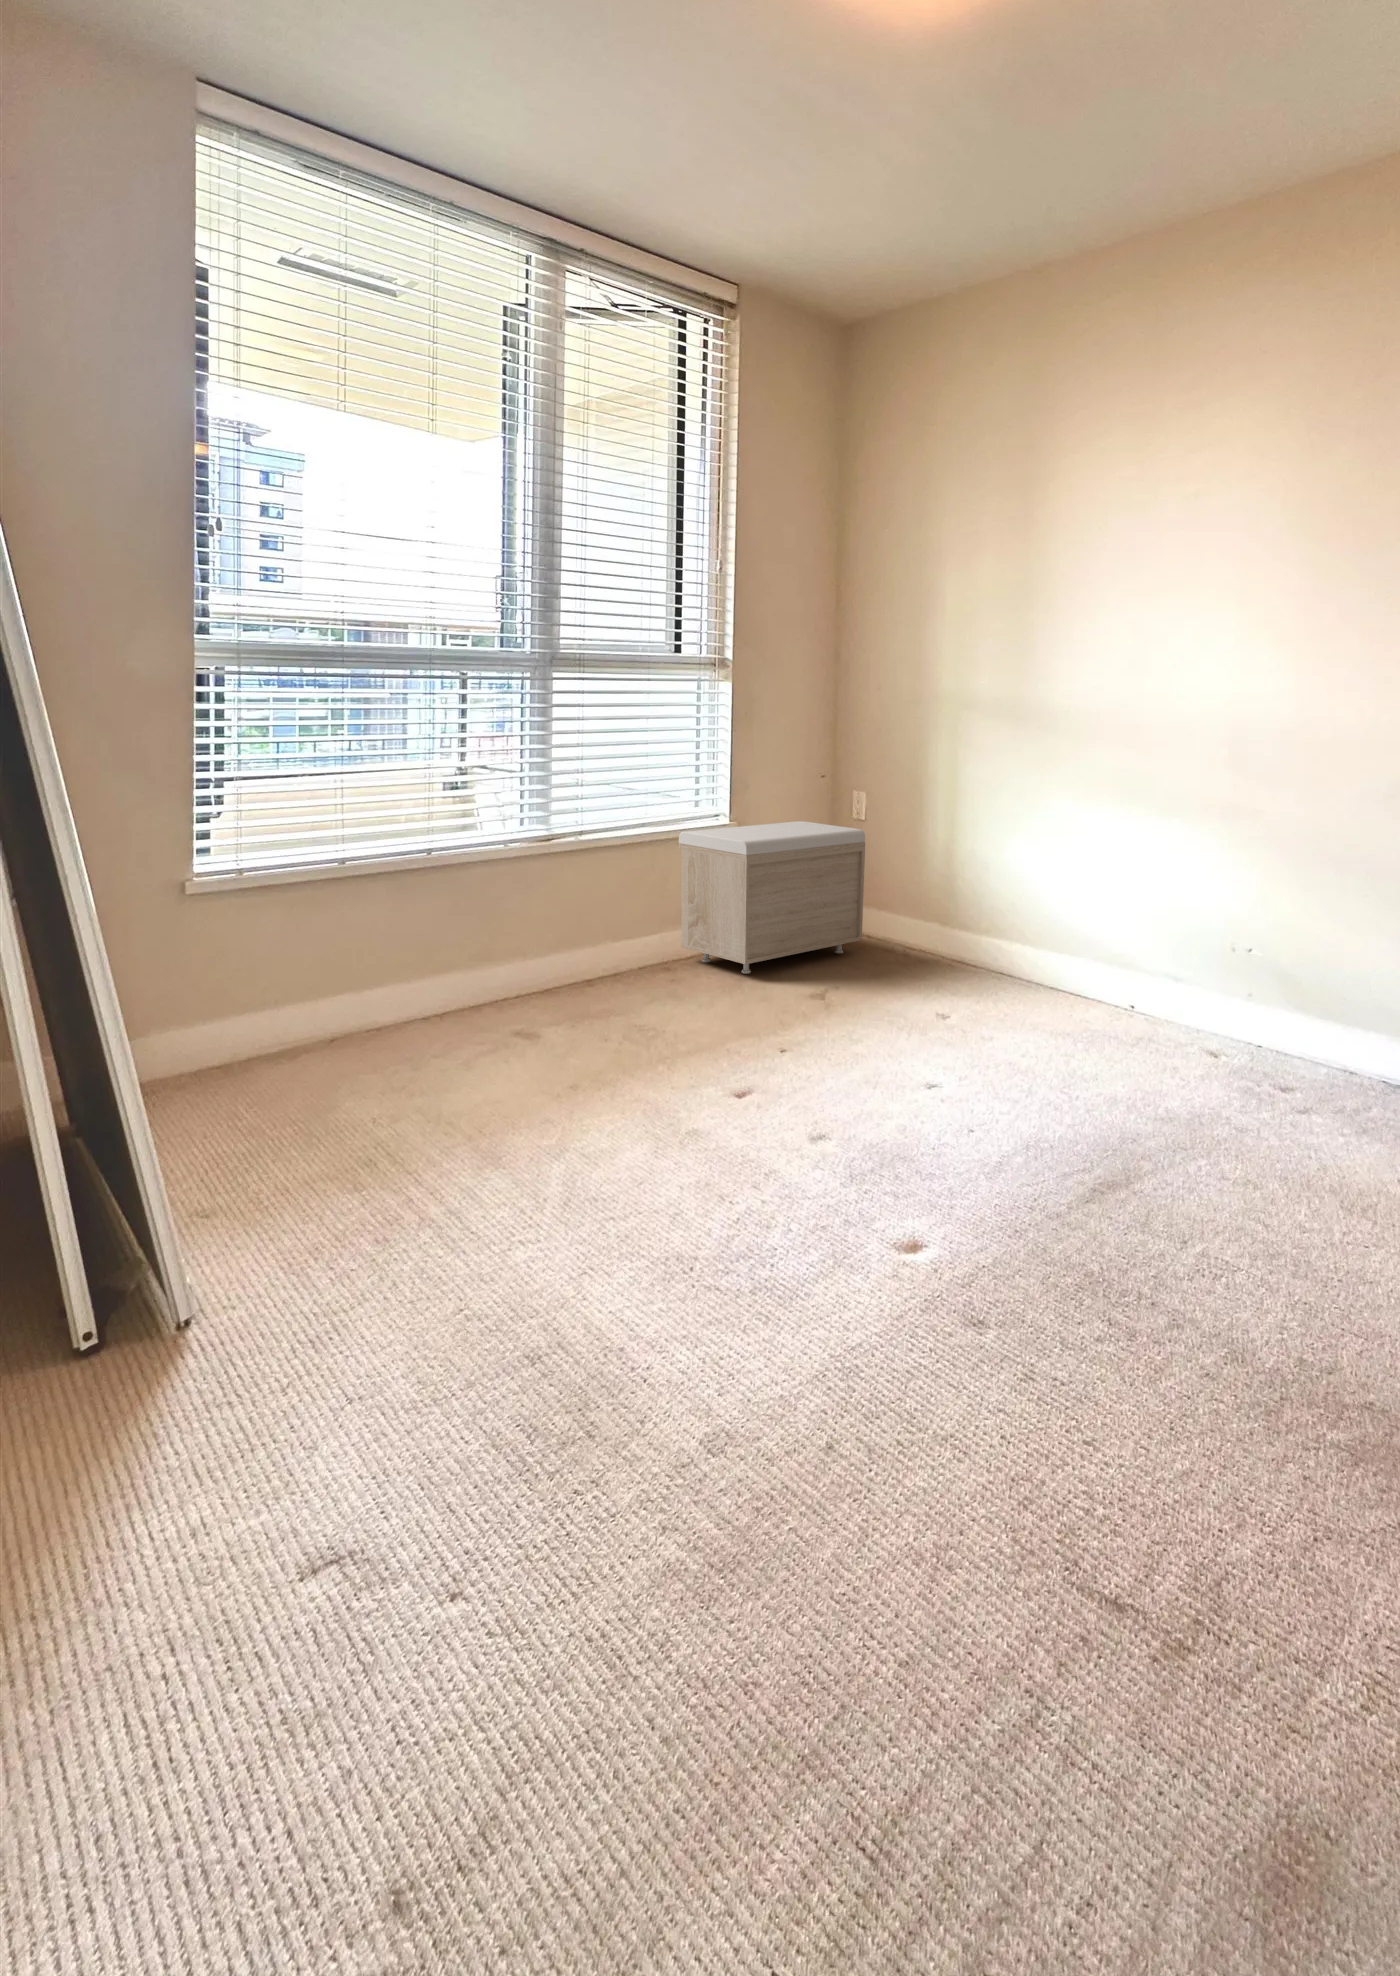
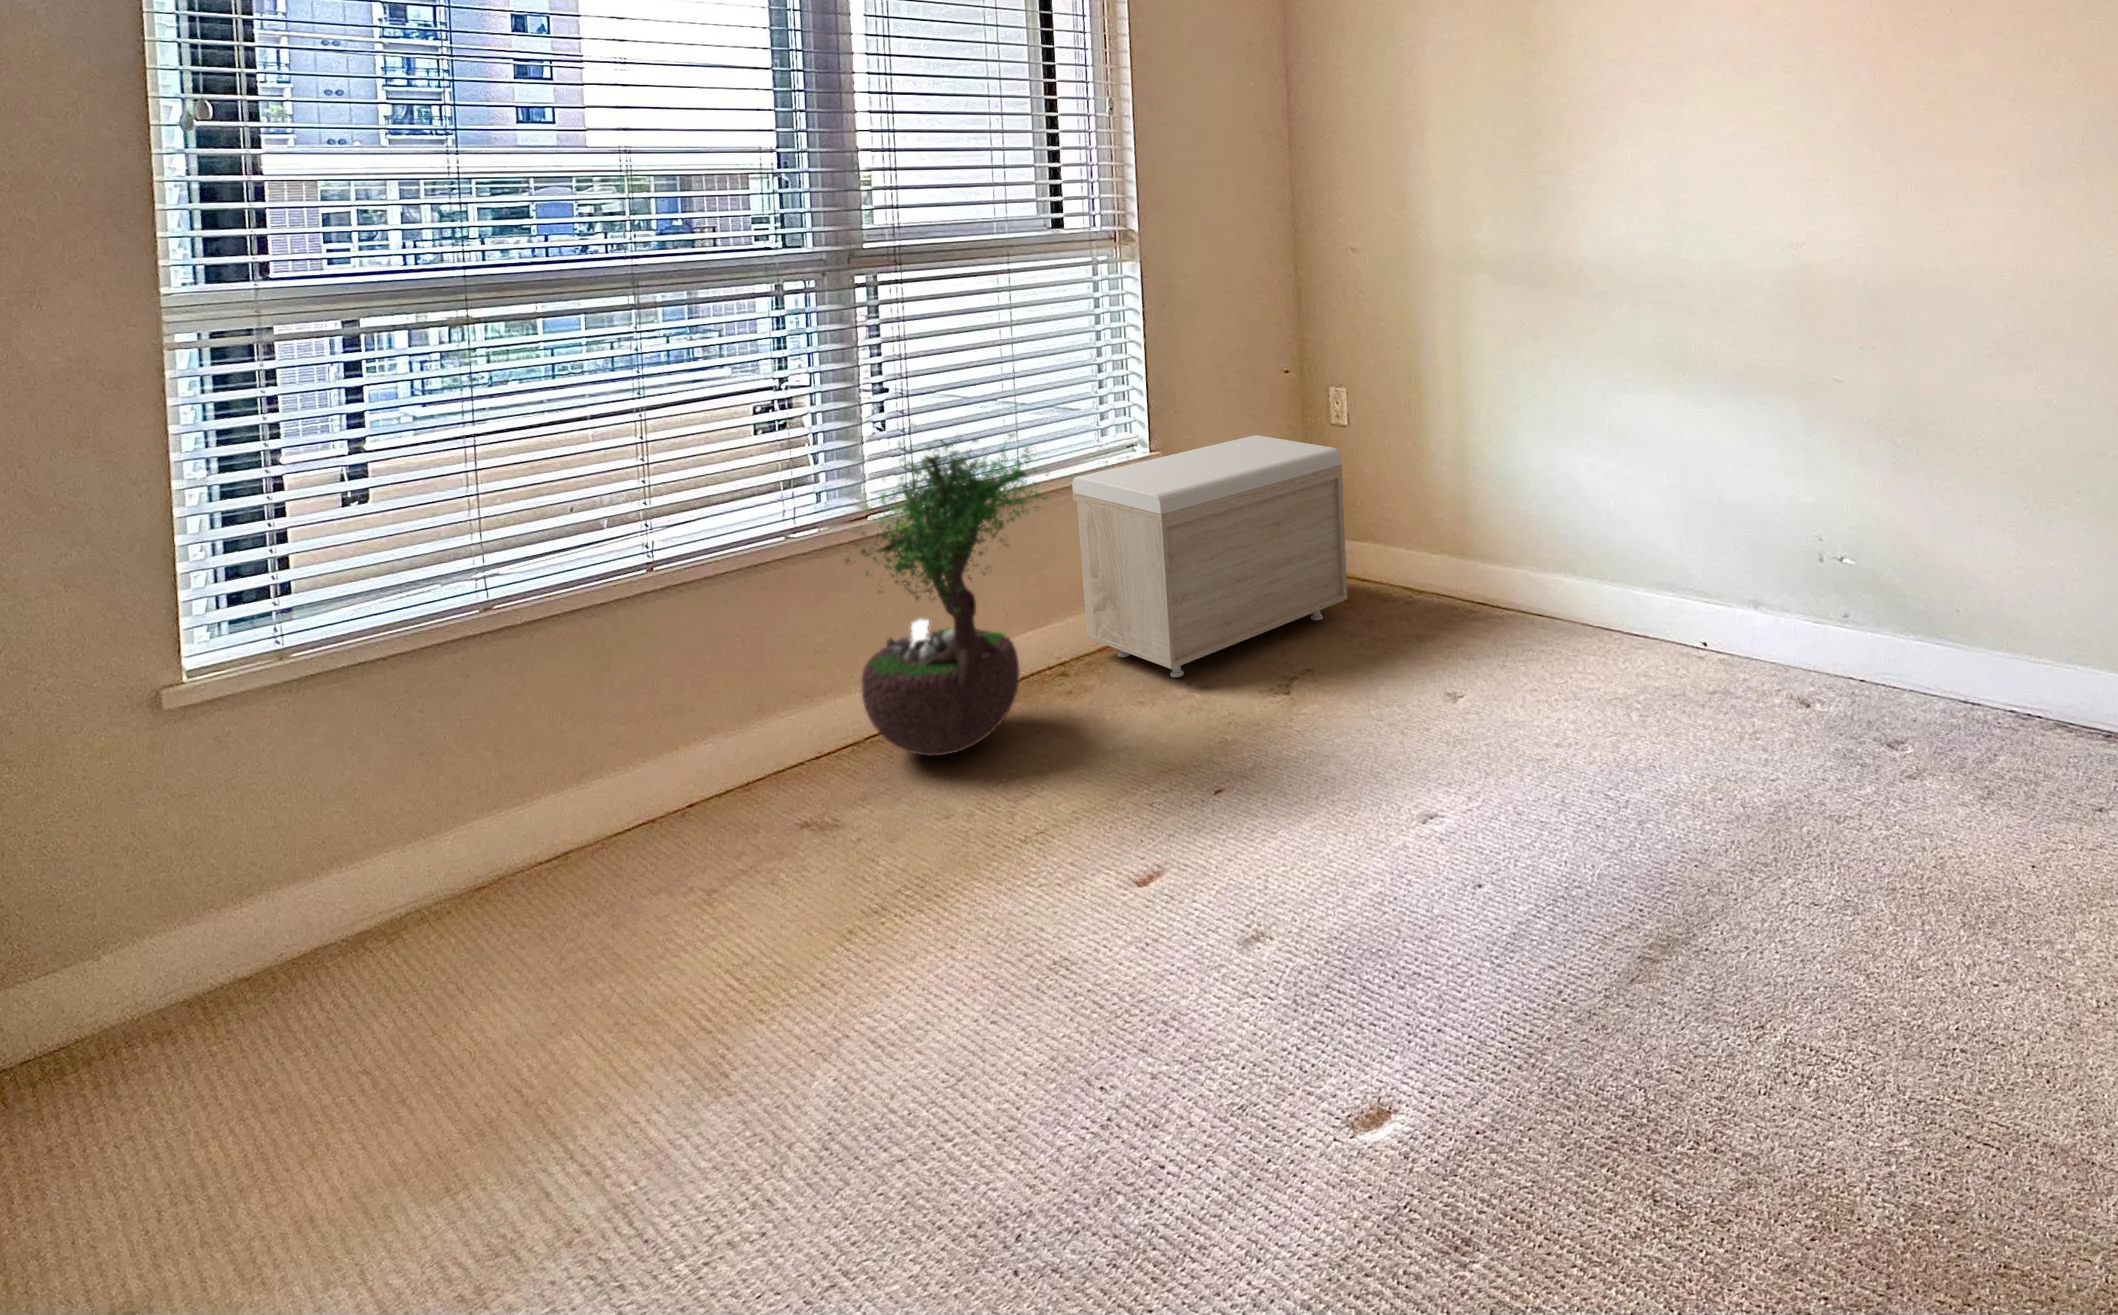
potted tree: none [550,768,683,997] -> present [846,434,1047,756]

